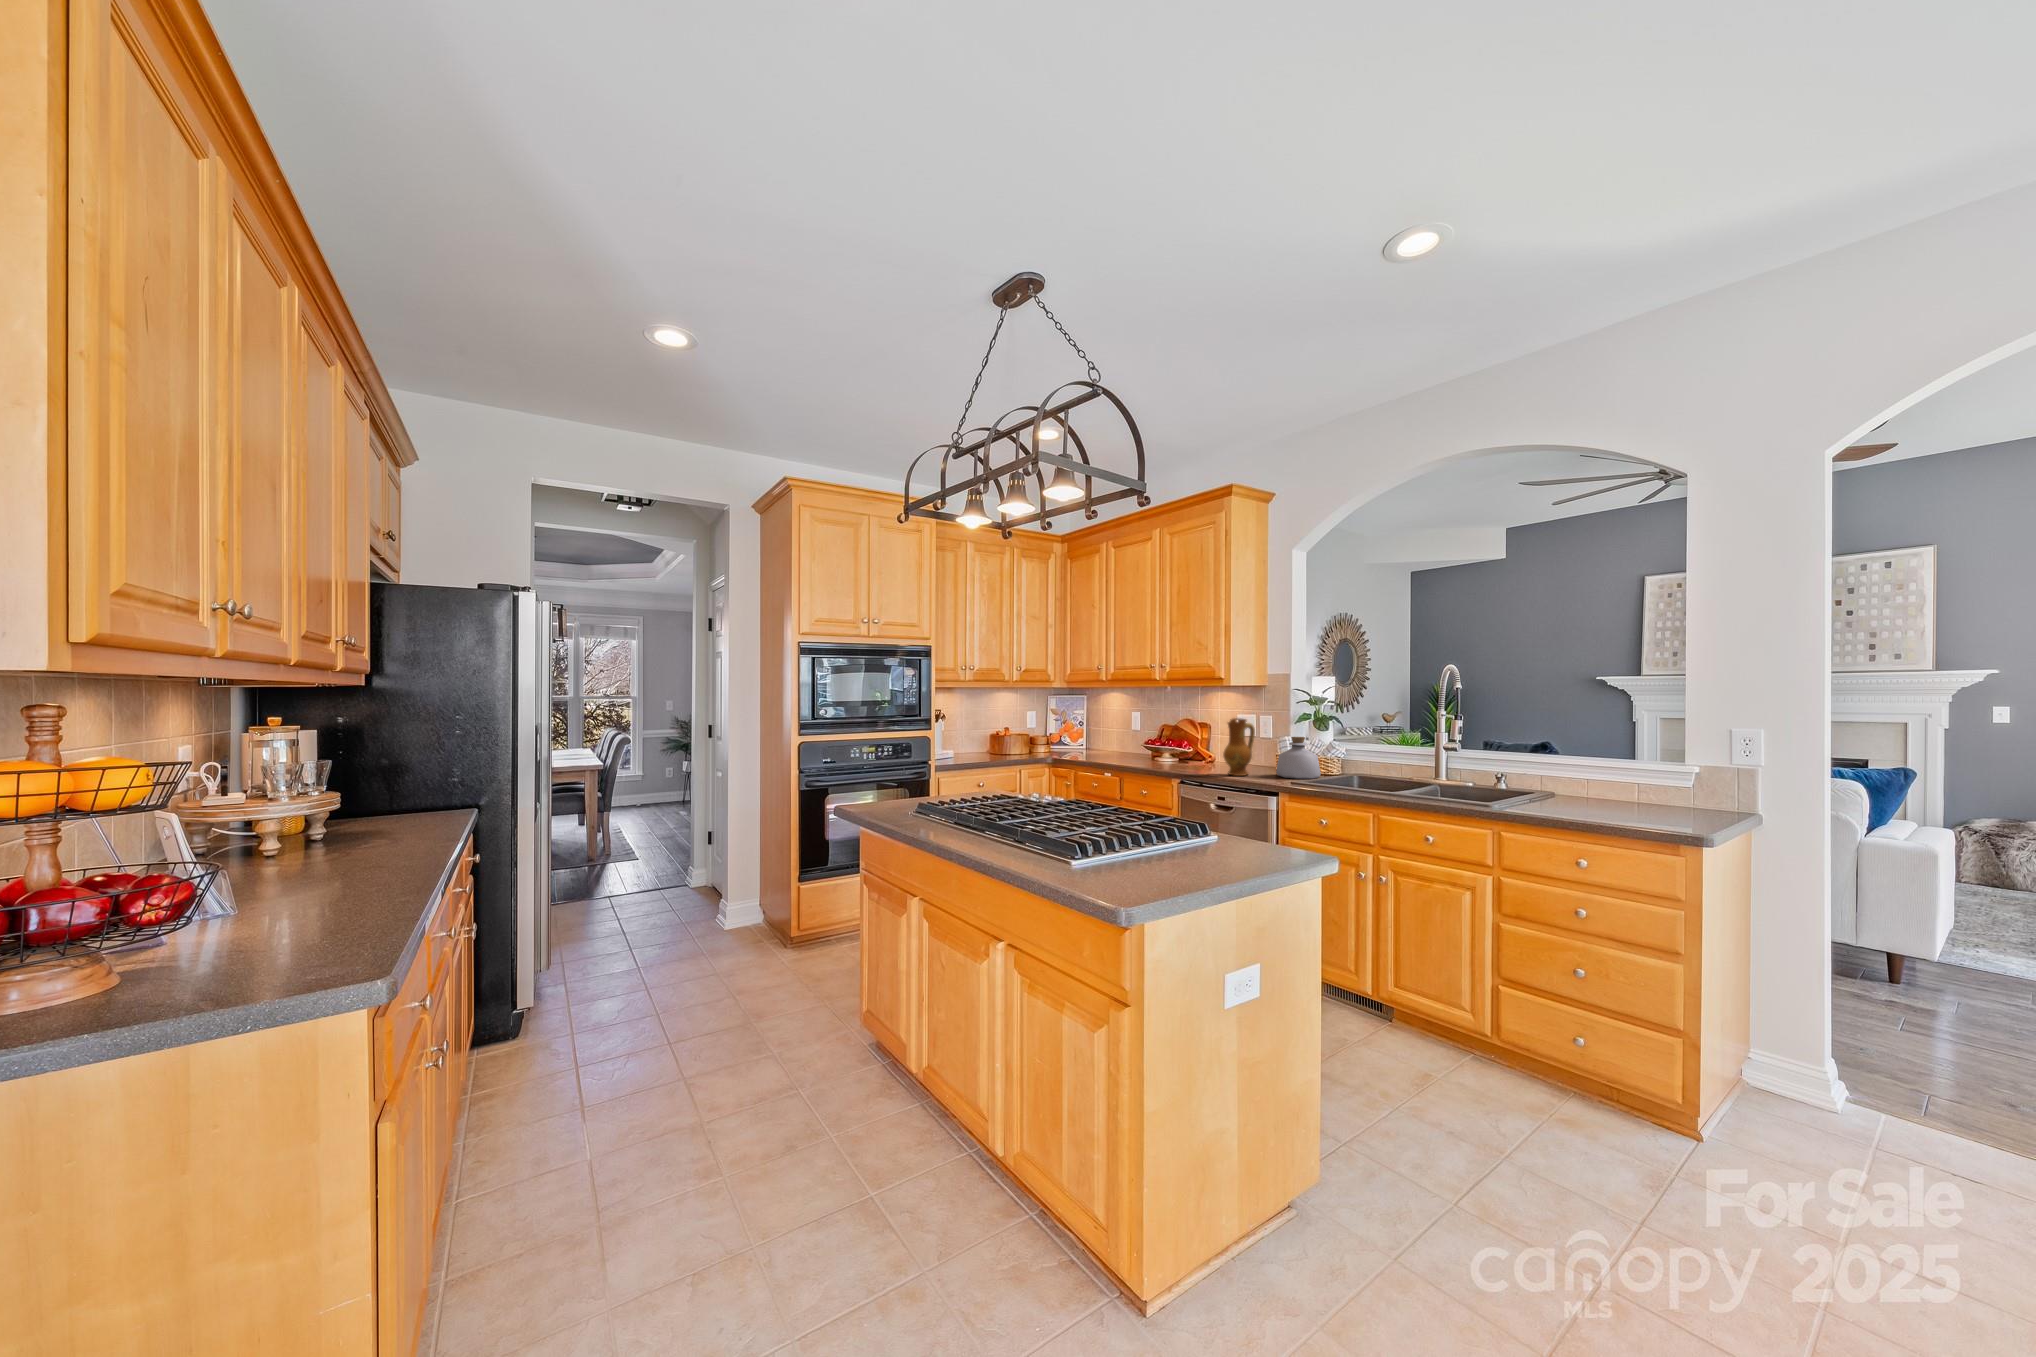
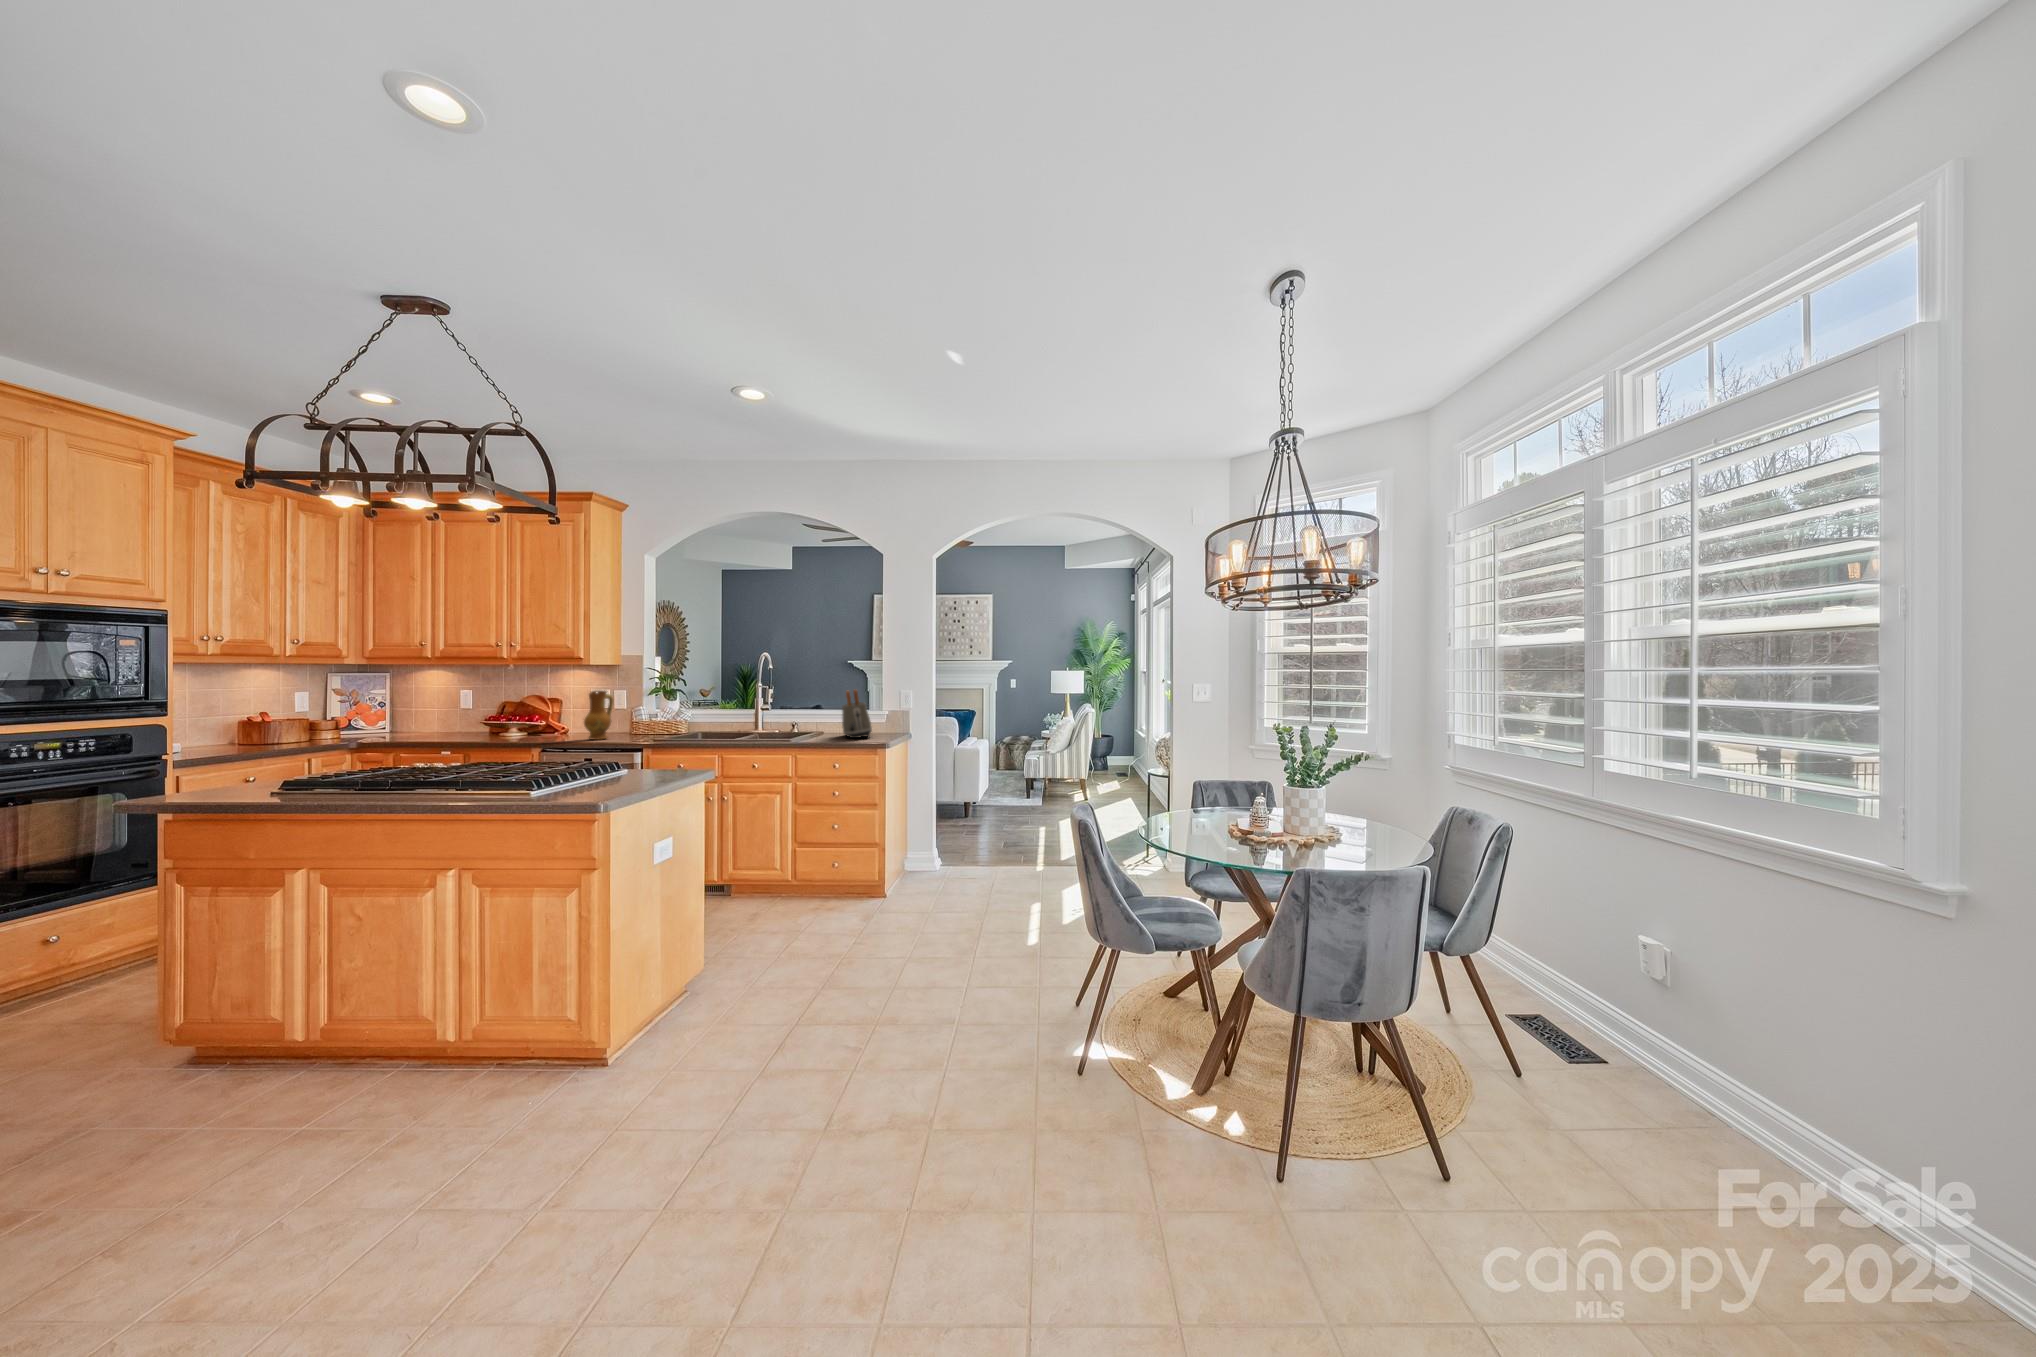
toaster: none [1583,732,1647,819] -> present [842,690,872,738]
bottle: present [1276,737,1321,779] -> none [633,704,671,737]

